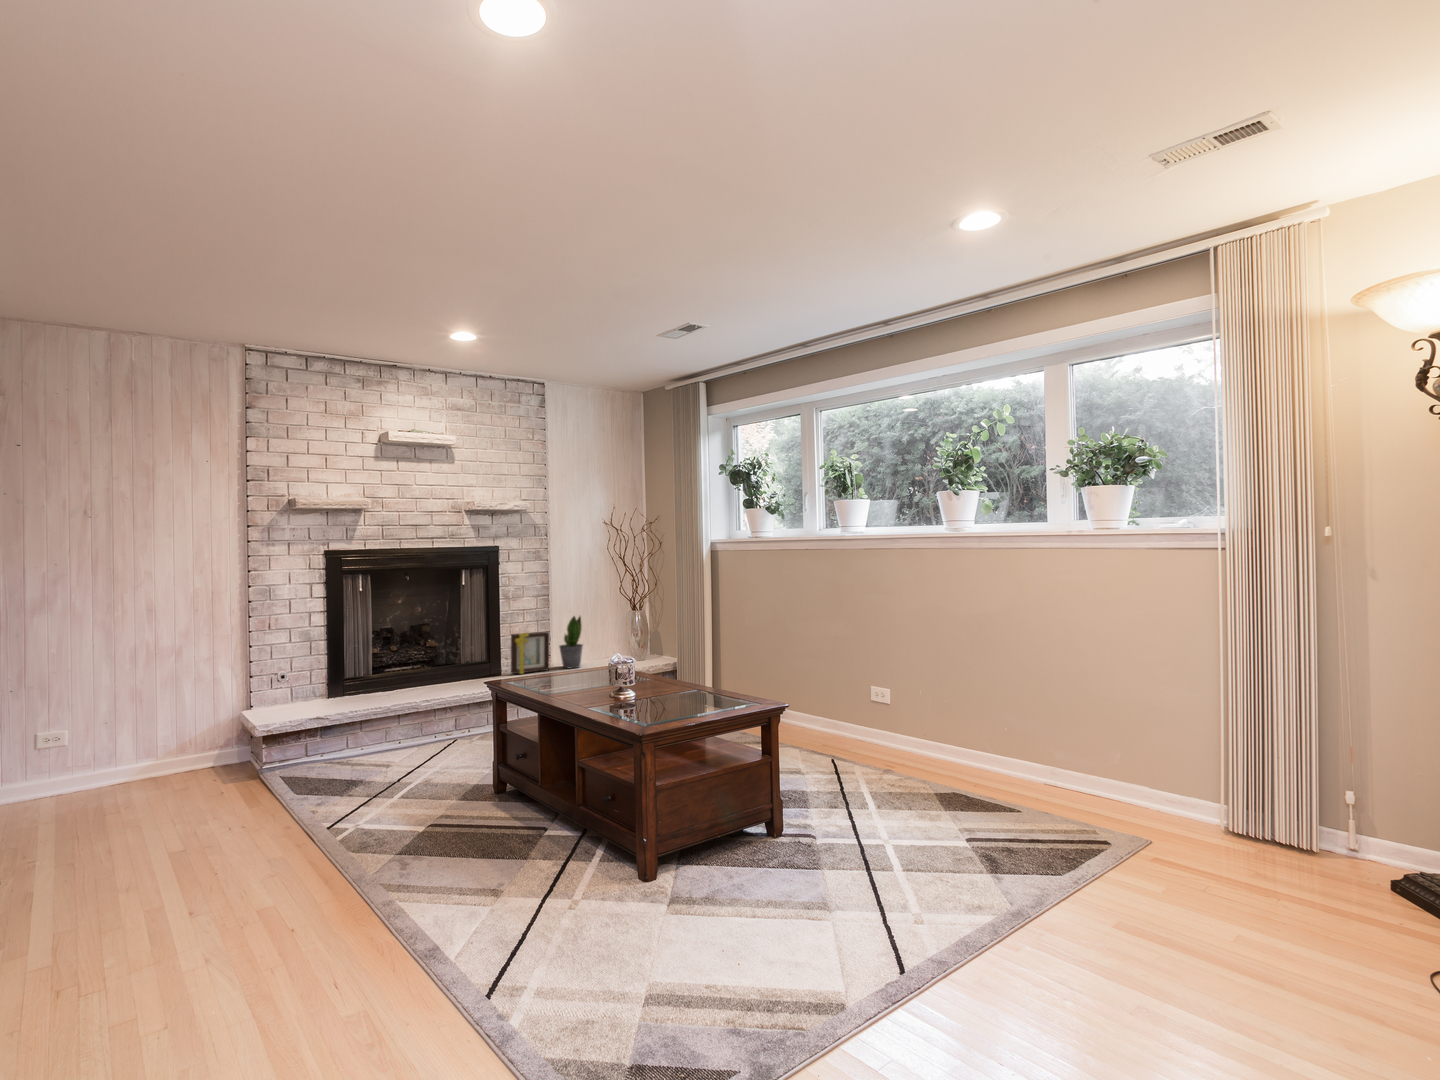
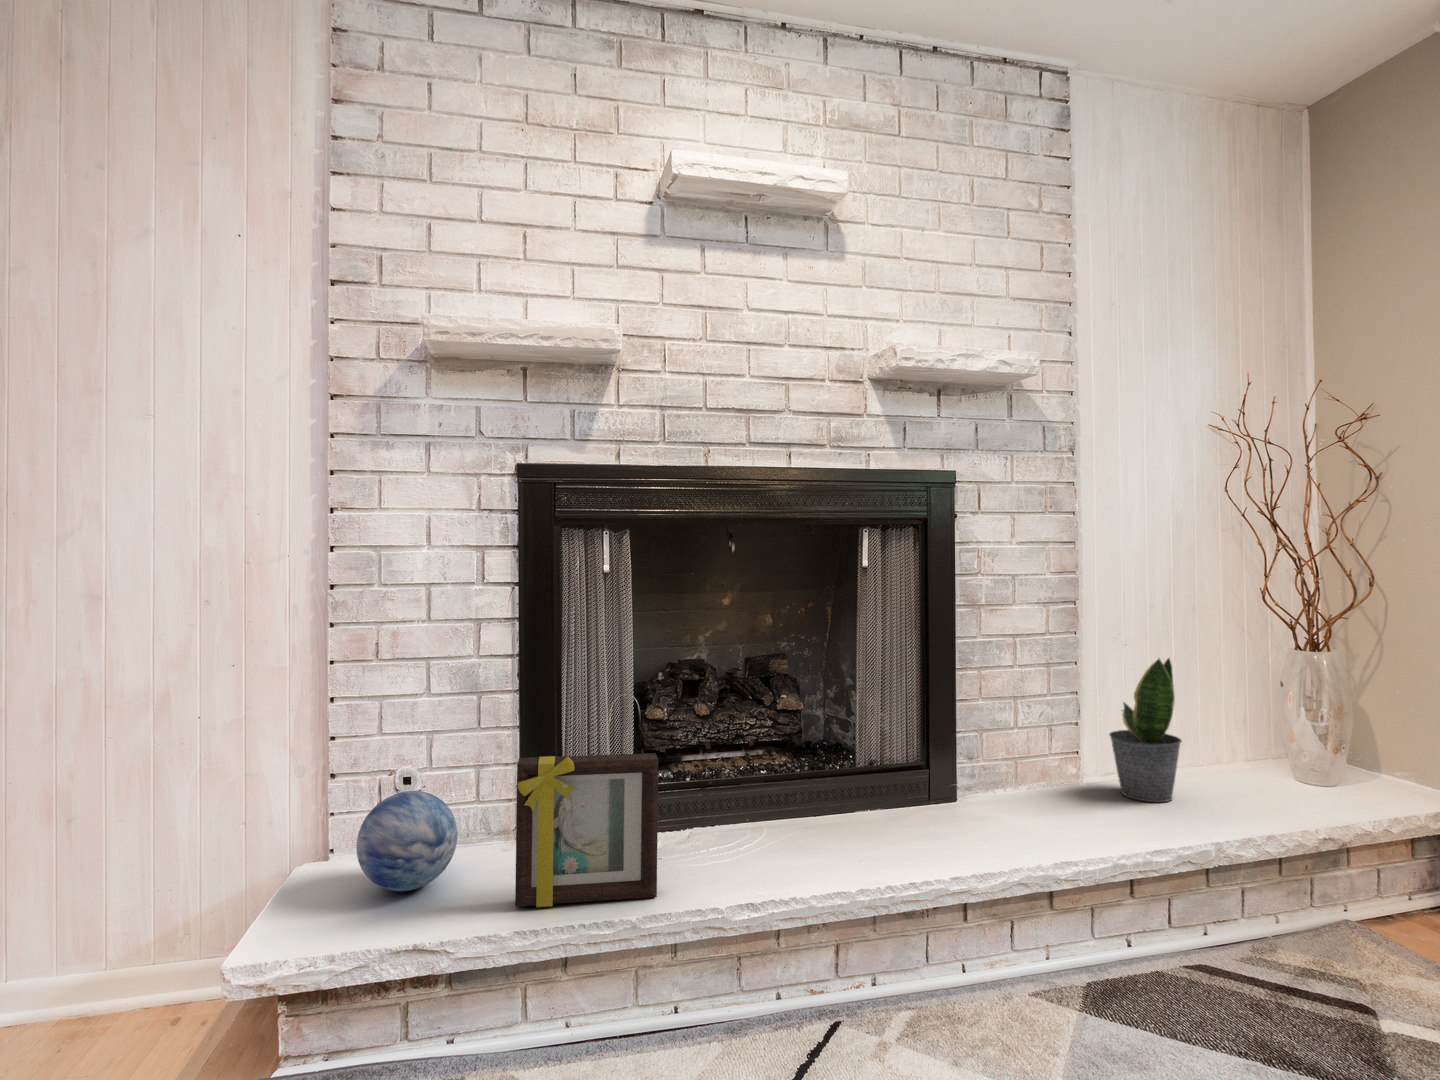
picture frame: present [511,632,549,674] -> present [515,753,658,907]
decorative orb: none [280,676,318,710] -> present [356,791,458,891]

